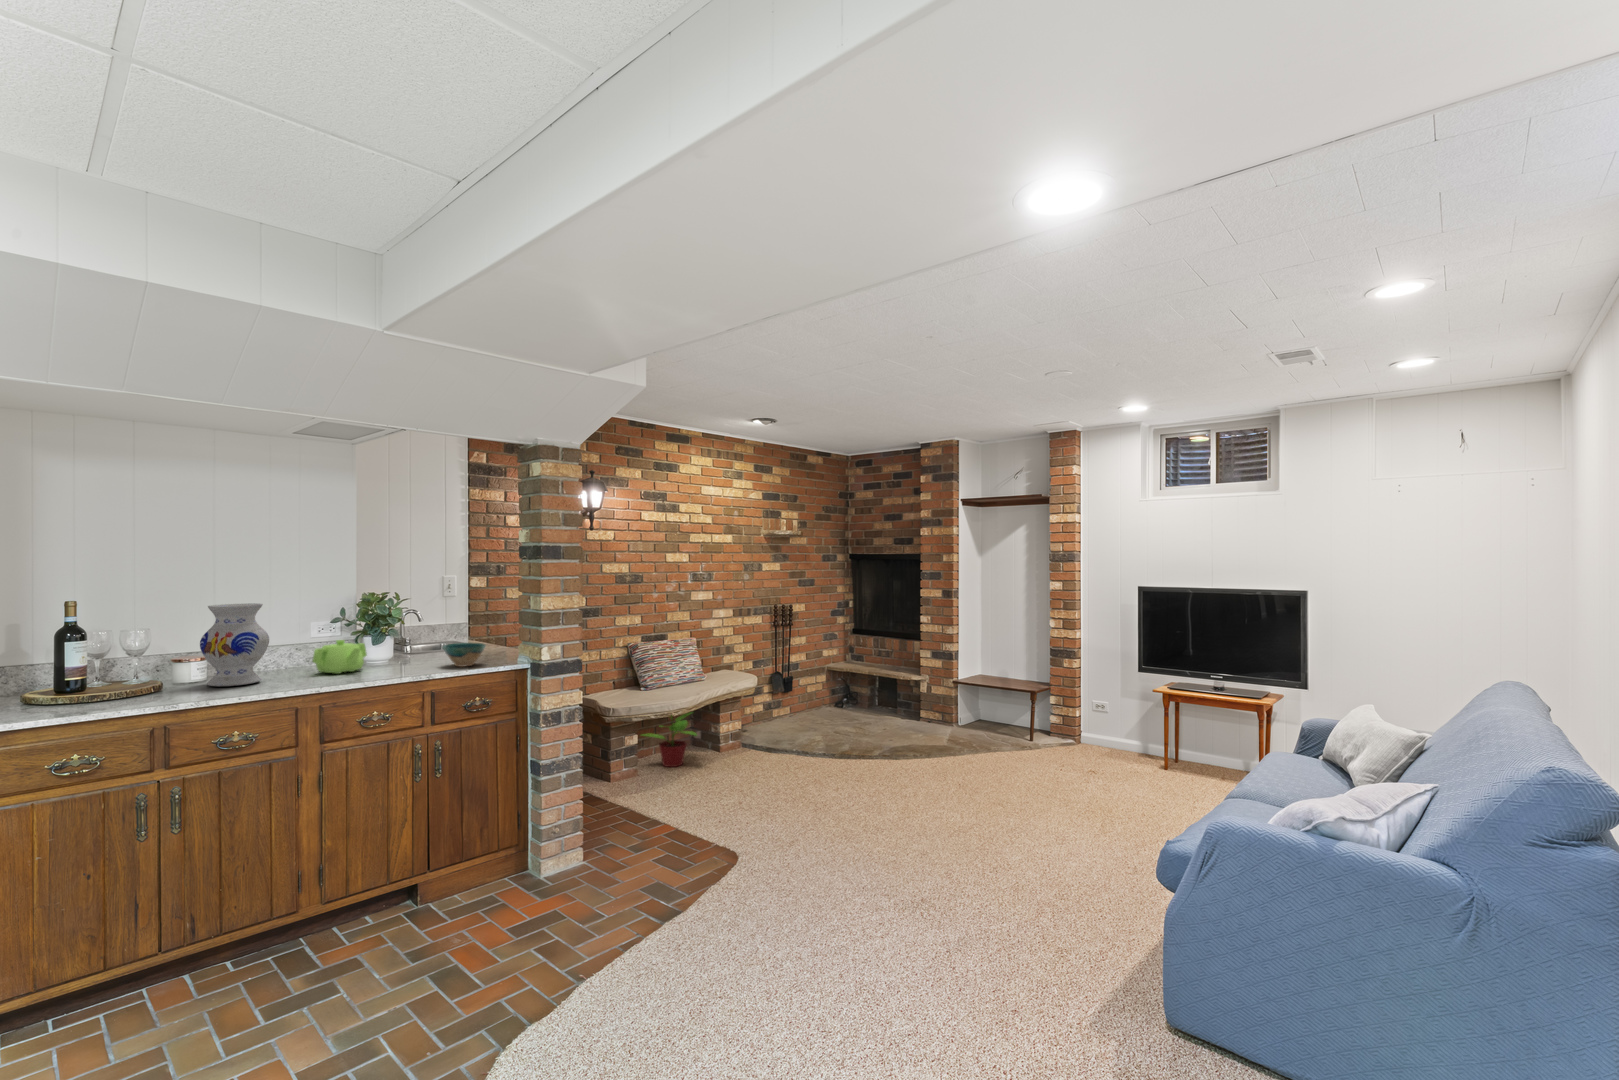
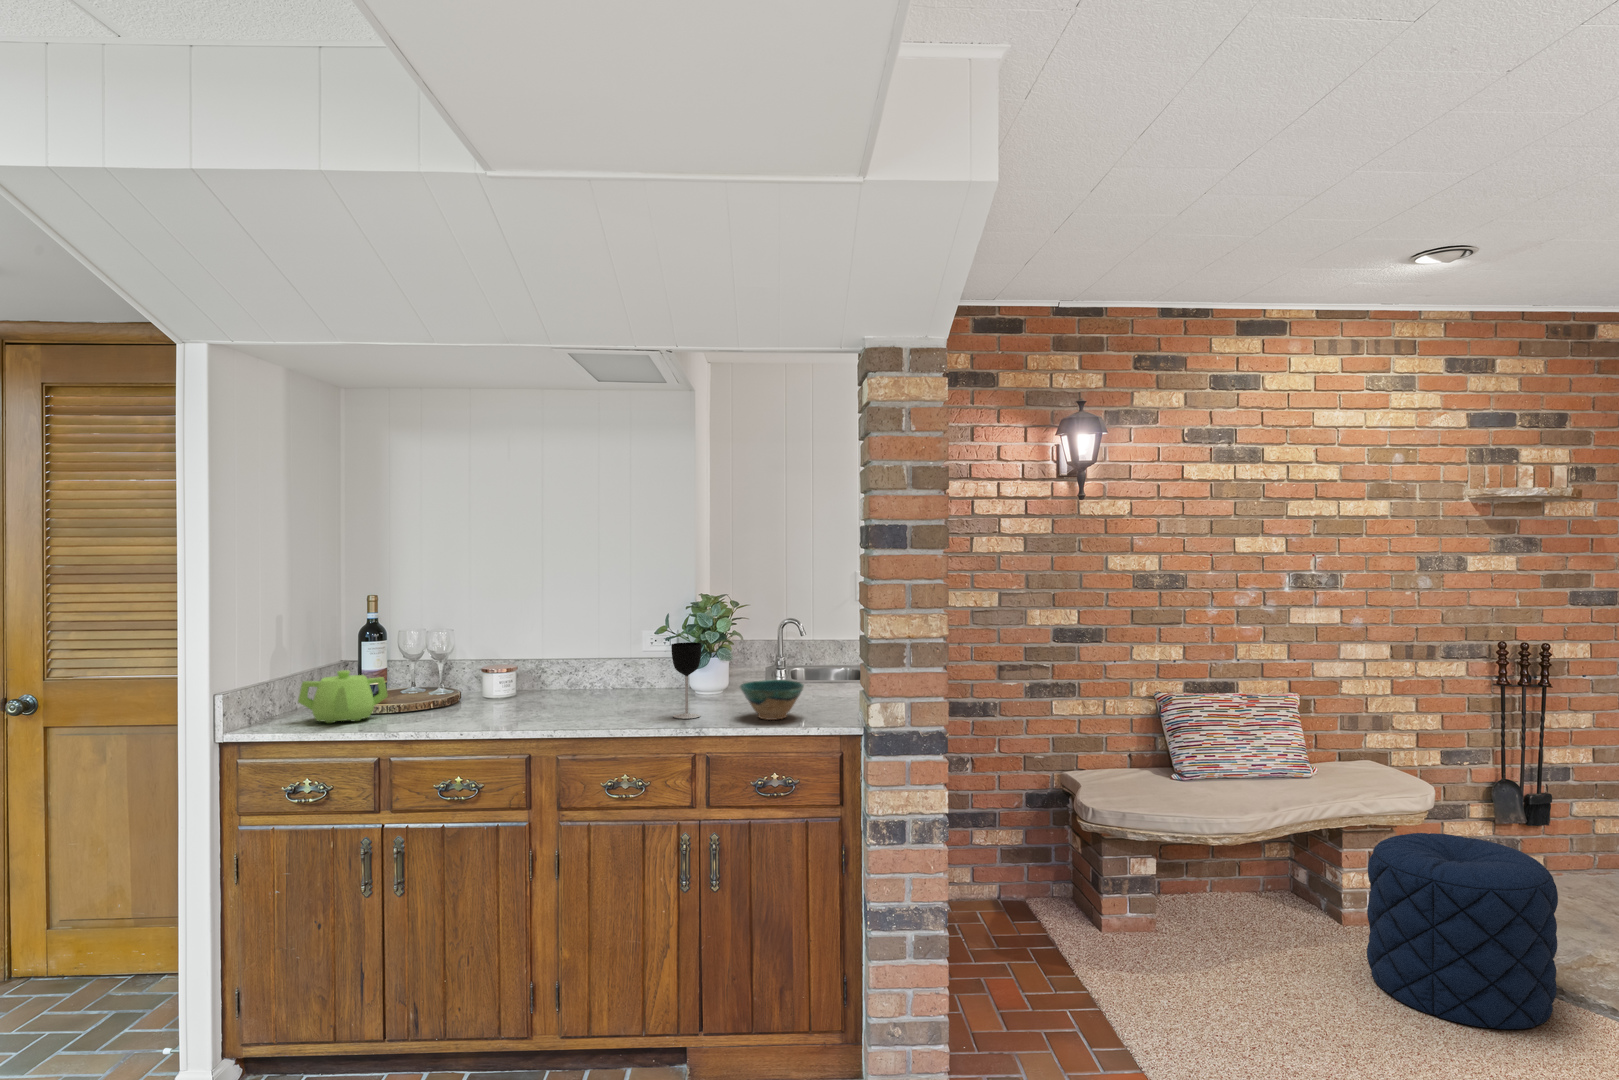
vase: present [200,603,269,686] -> none [458,603,534,713]
wine glass: none [393,623,415,672] -> present [671,642,702,719]
teapot: present [312,640,367,674] -> present [298,670,388,723]
pouf: none [739,694,811,776] -> present [1367,833,1558,1029]
potted plant: present [642,712,697,767] -> none [1168,792,1278,933]

